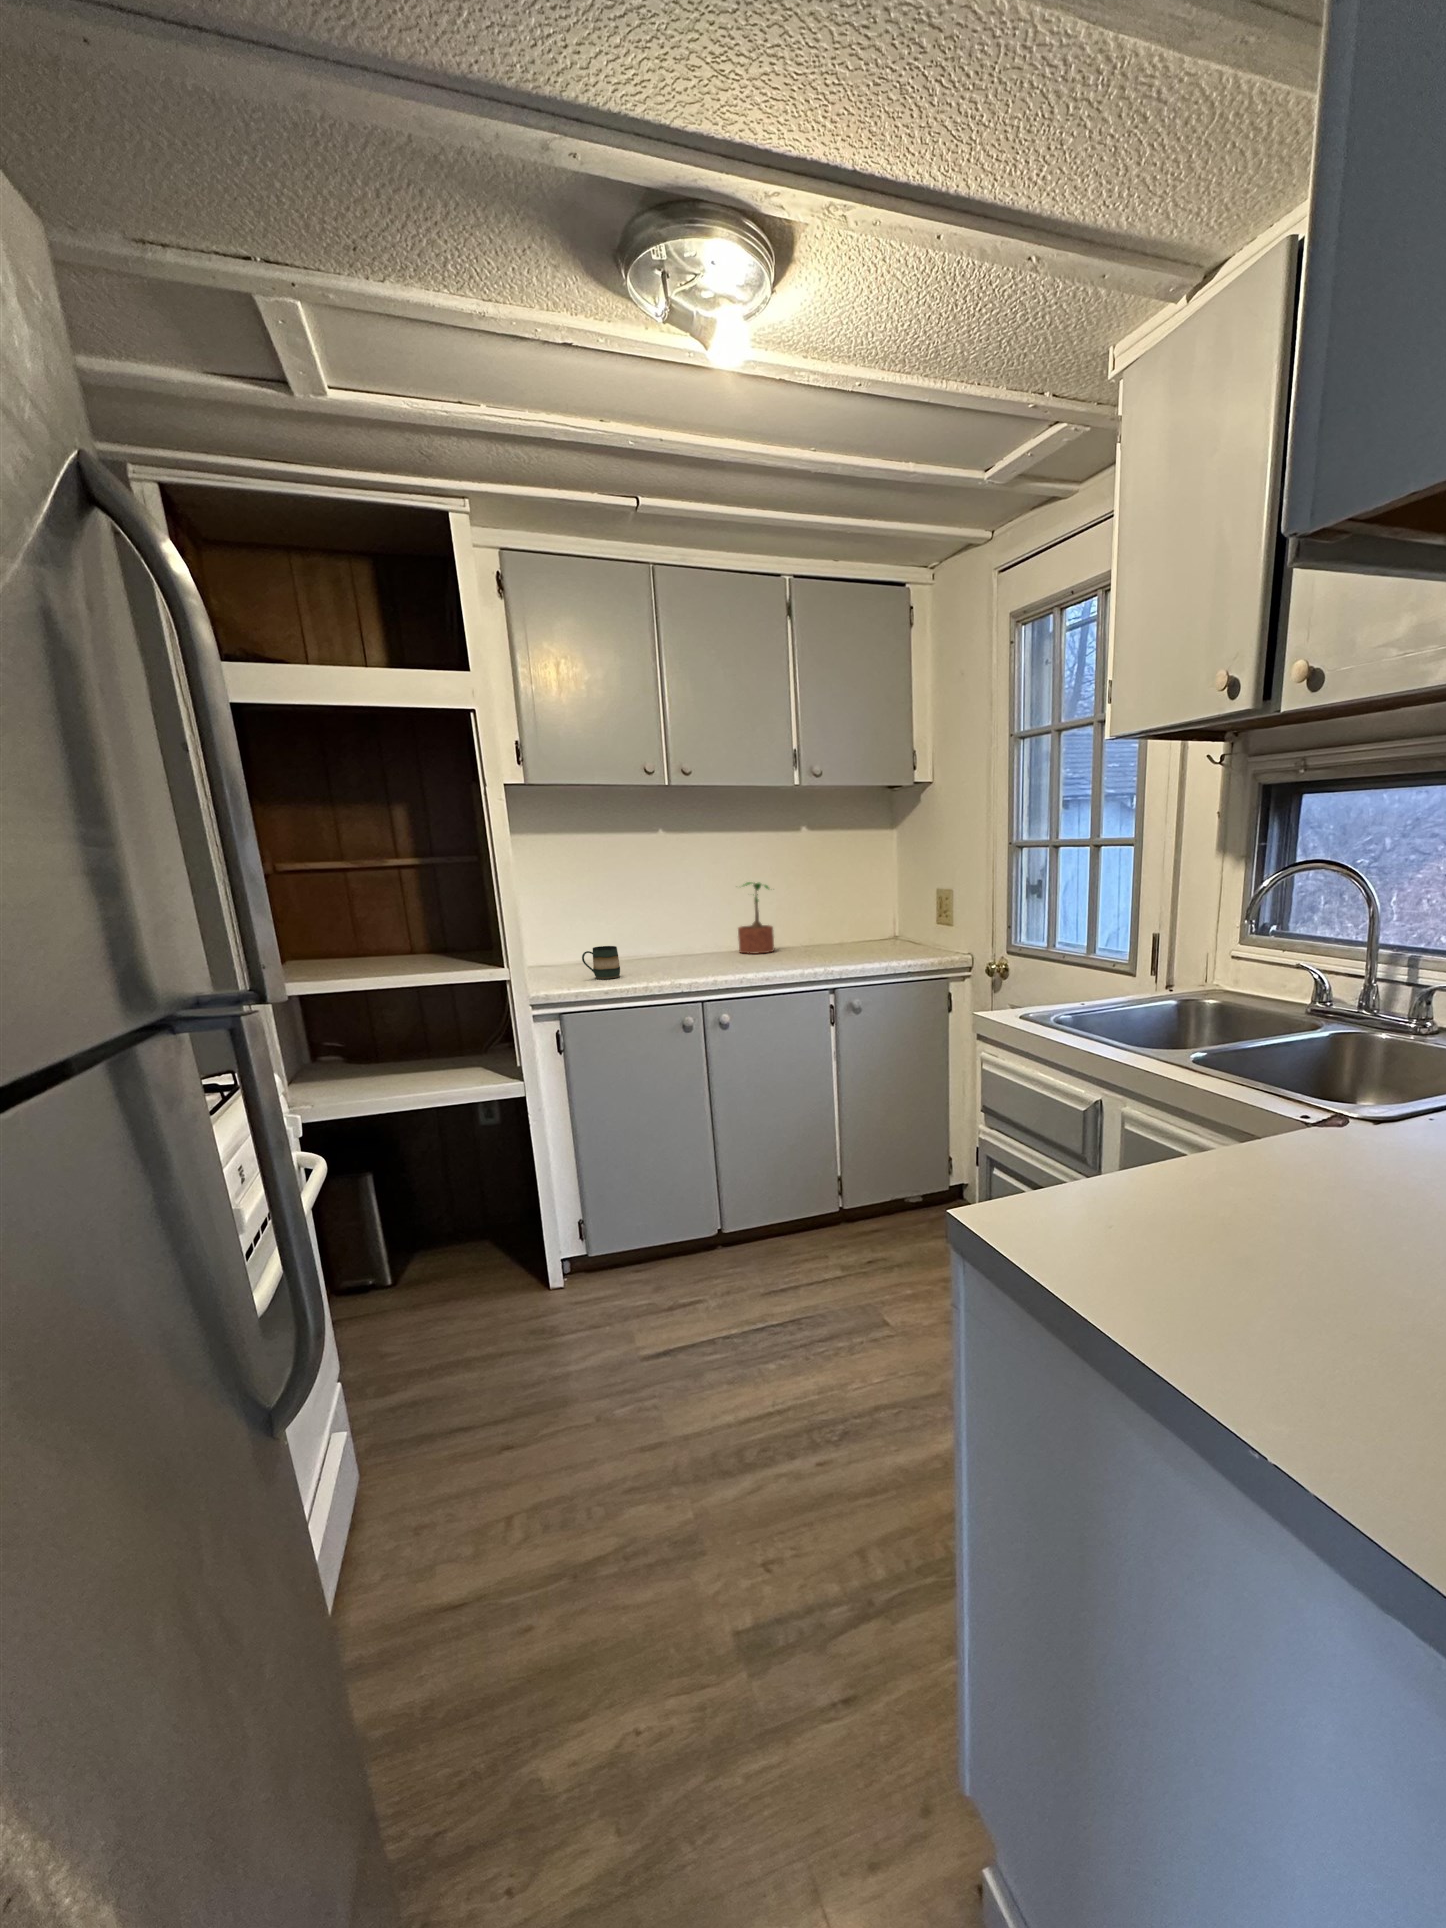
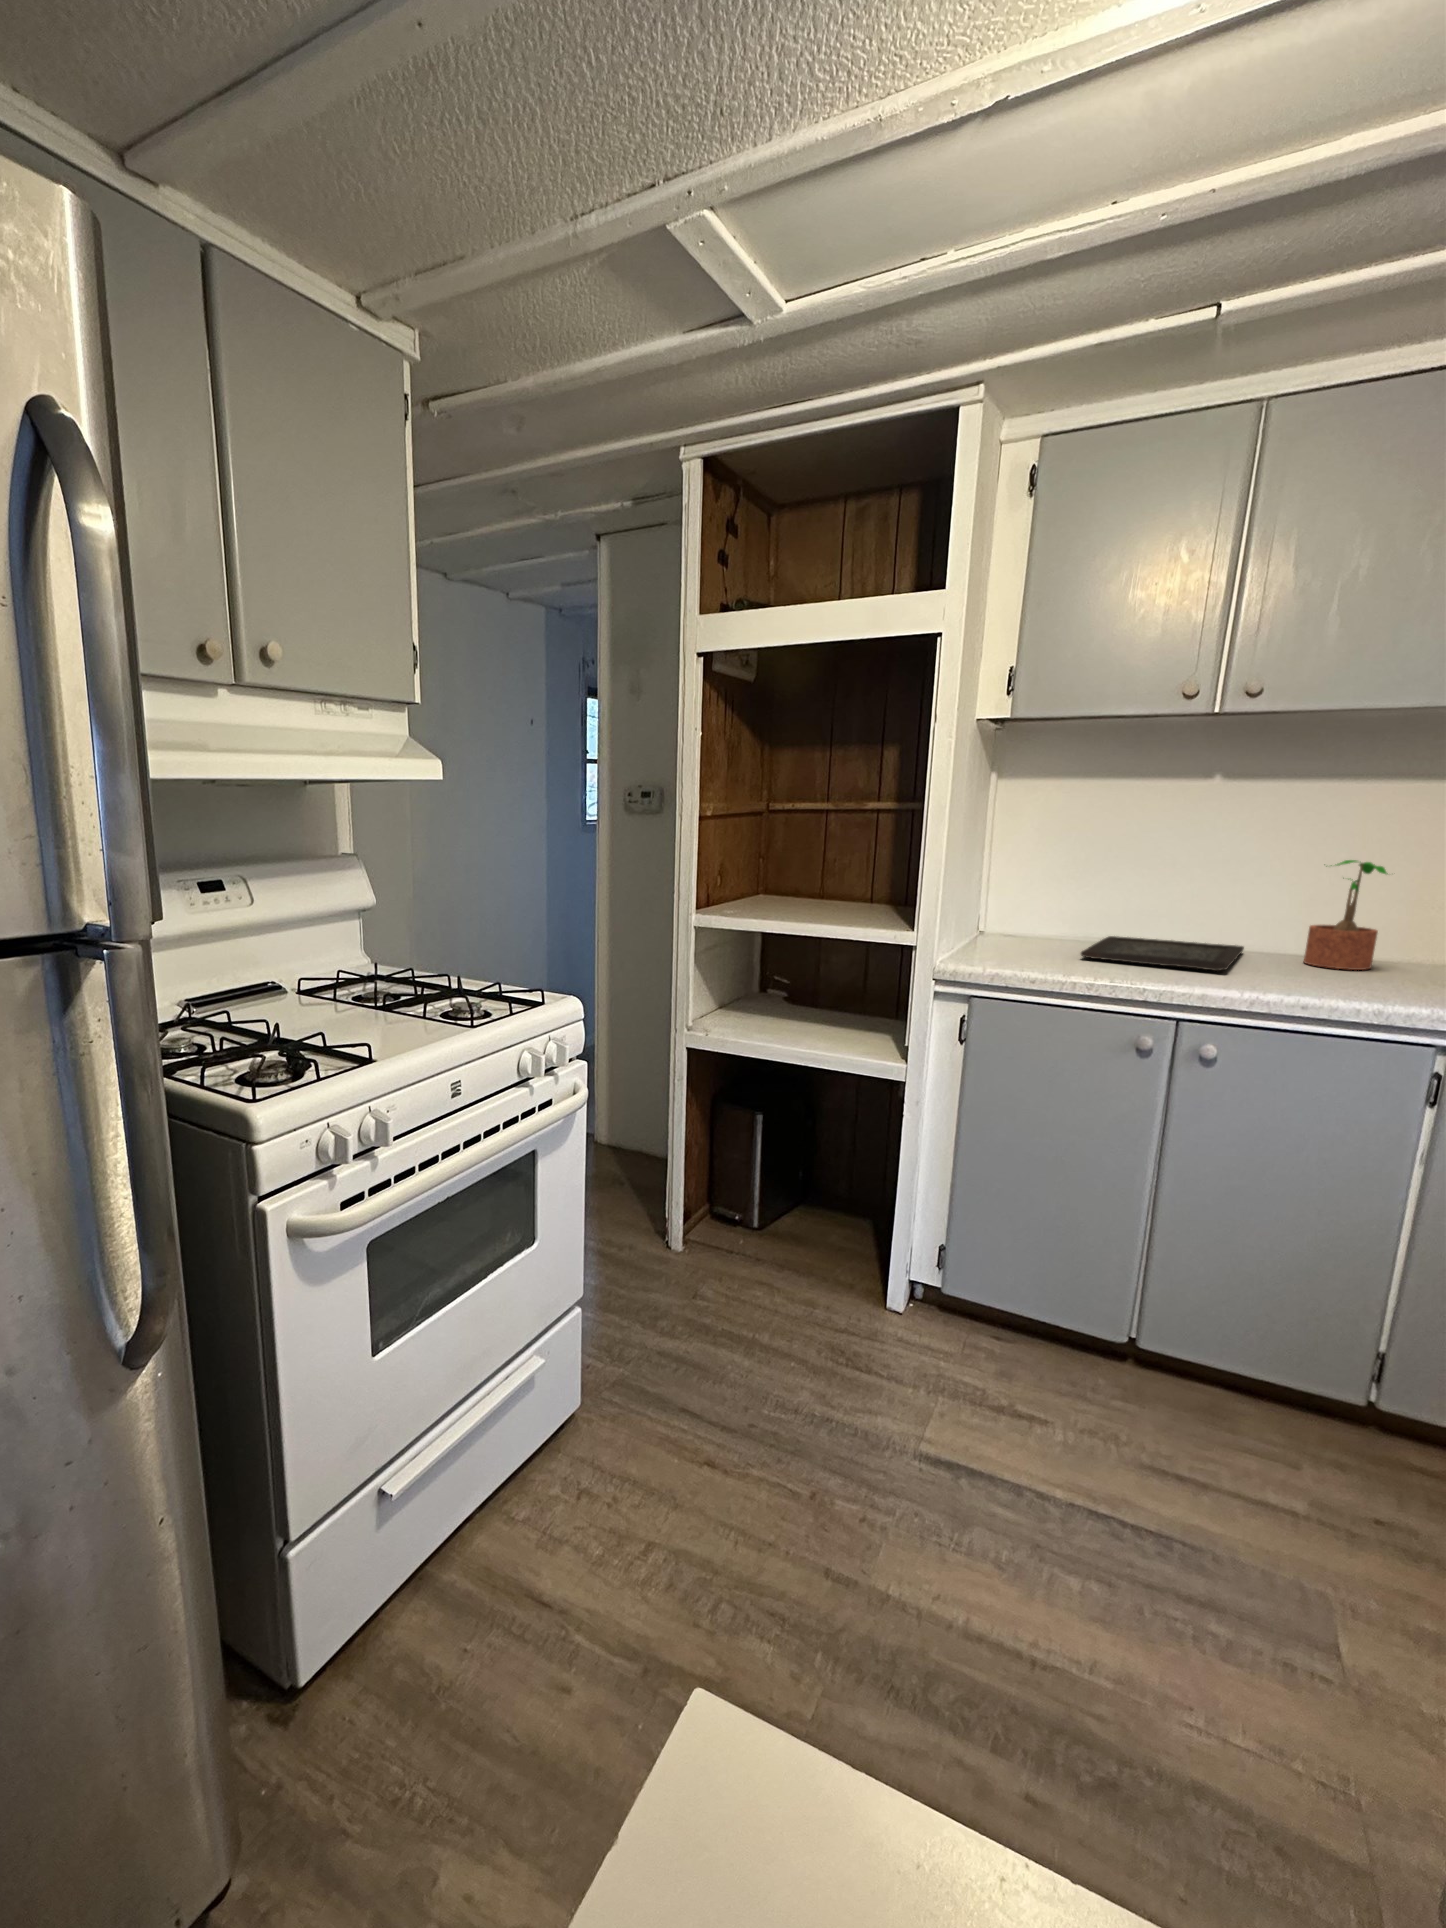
mug: present [582,946,620,979] -> none [1021,923,1073,965]
tray: none [617,947,713,970] -> present [1081,936,1244,971]

